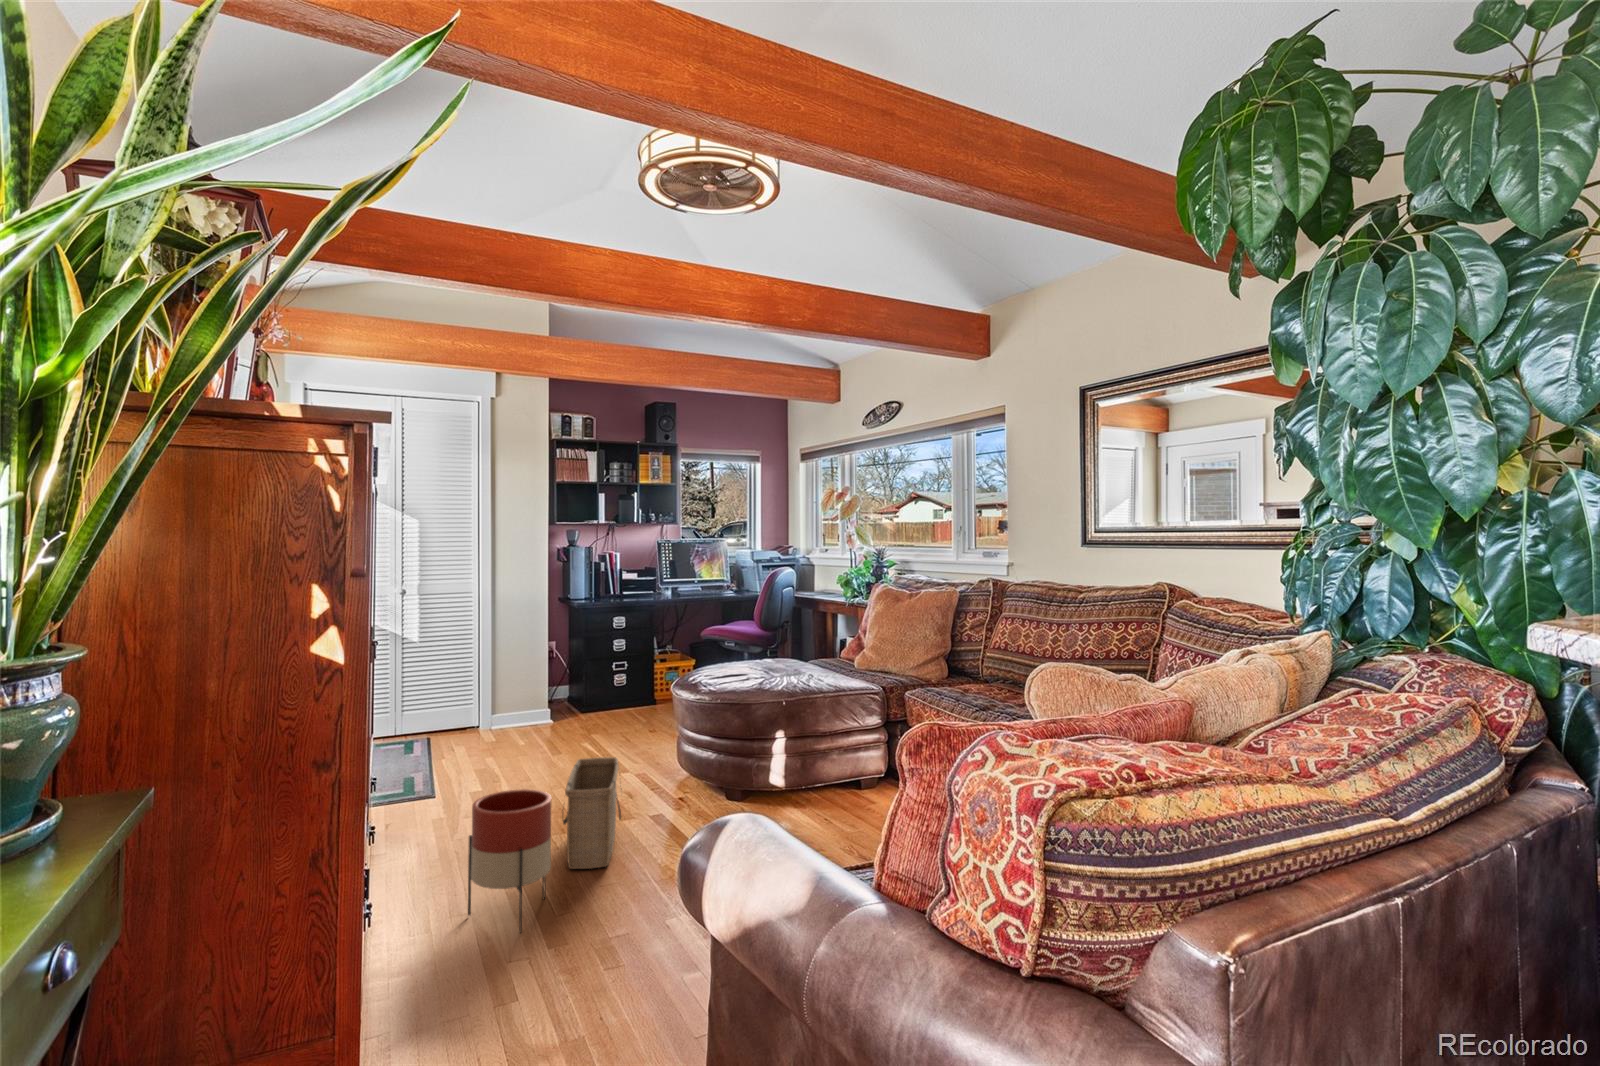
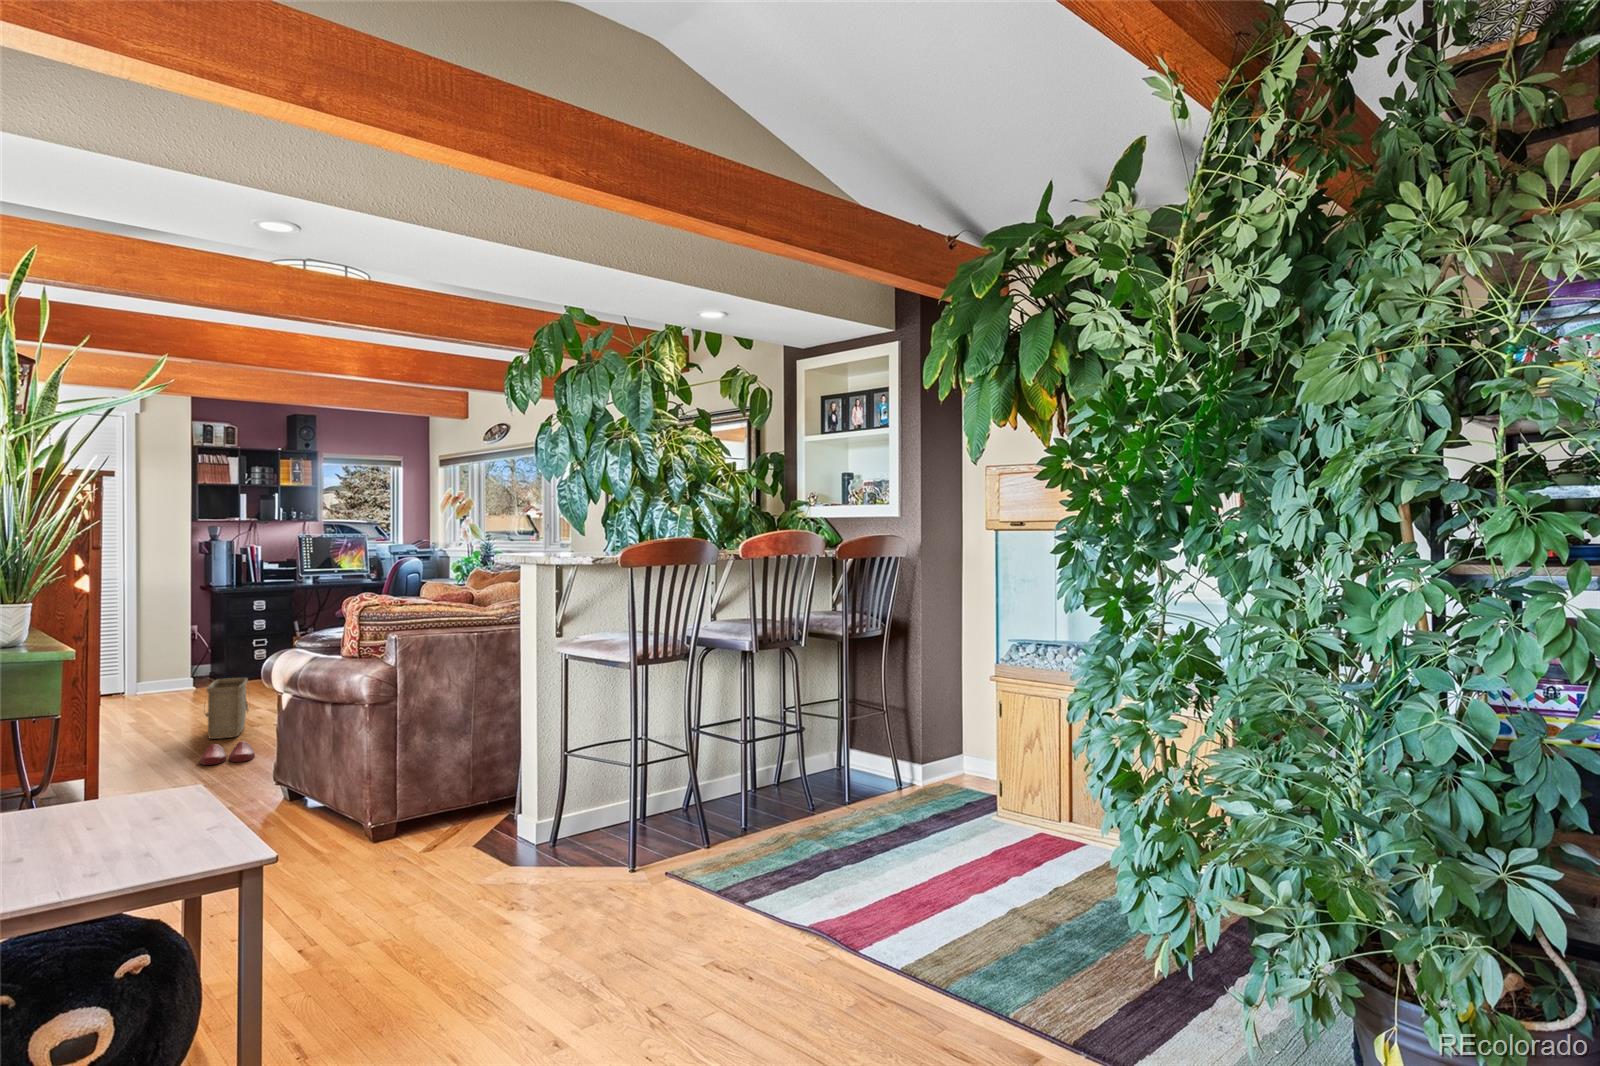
planter: present [468,789,551,933] -> none [138,682,196,758]
slippers: none [556,914,641,979] -> present [200,741,255,765]

